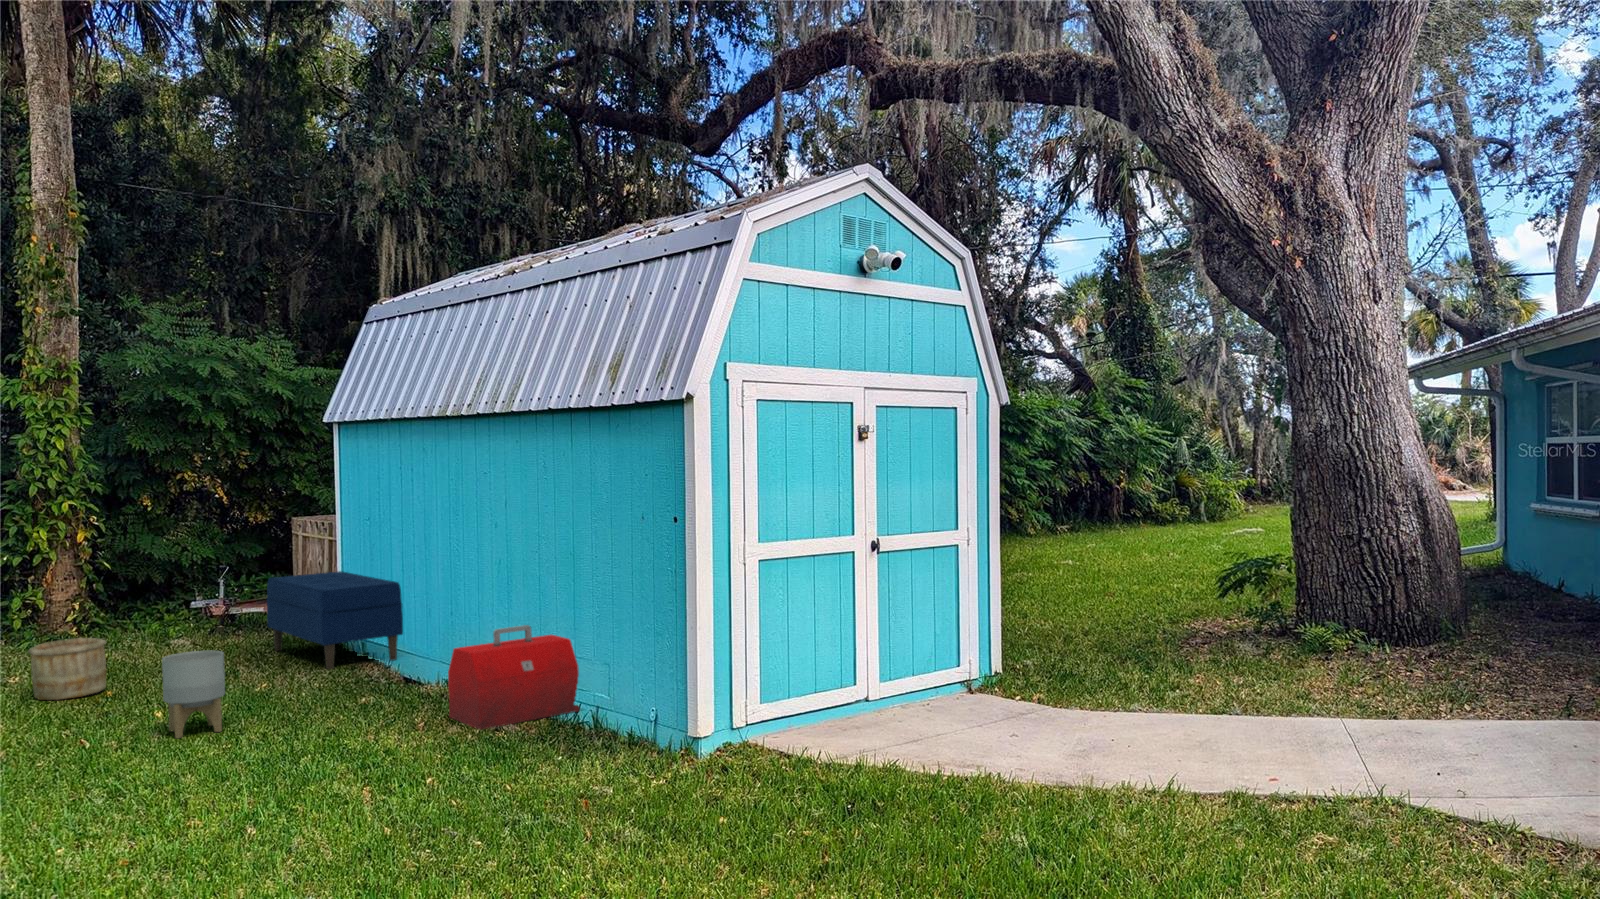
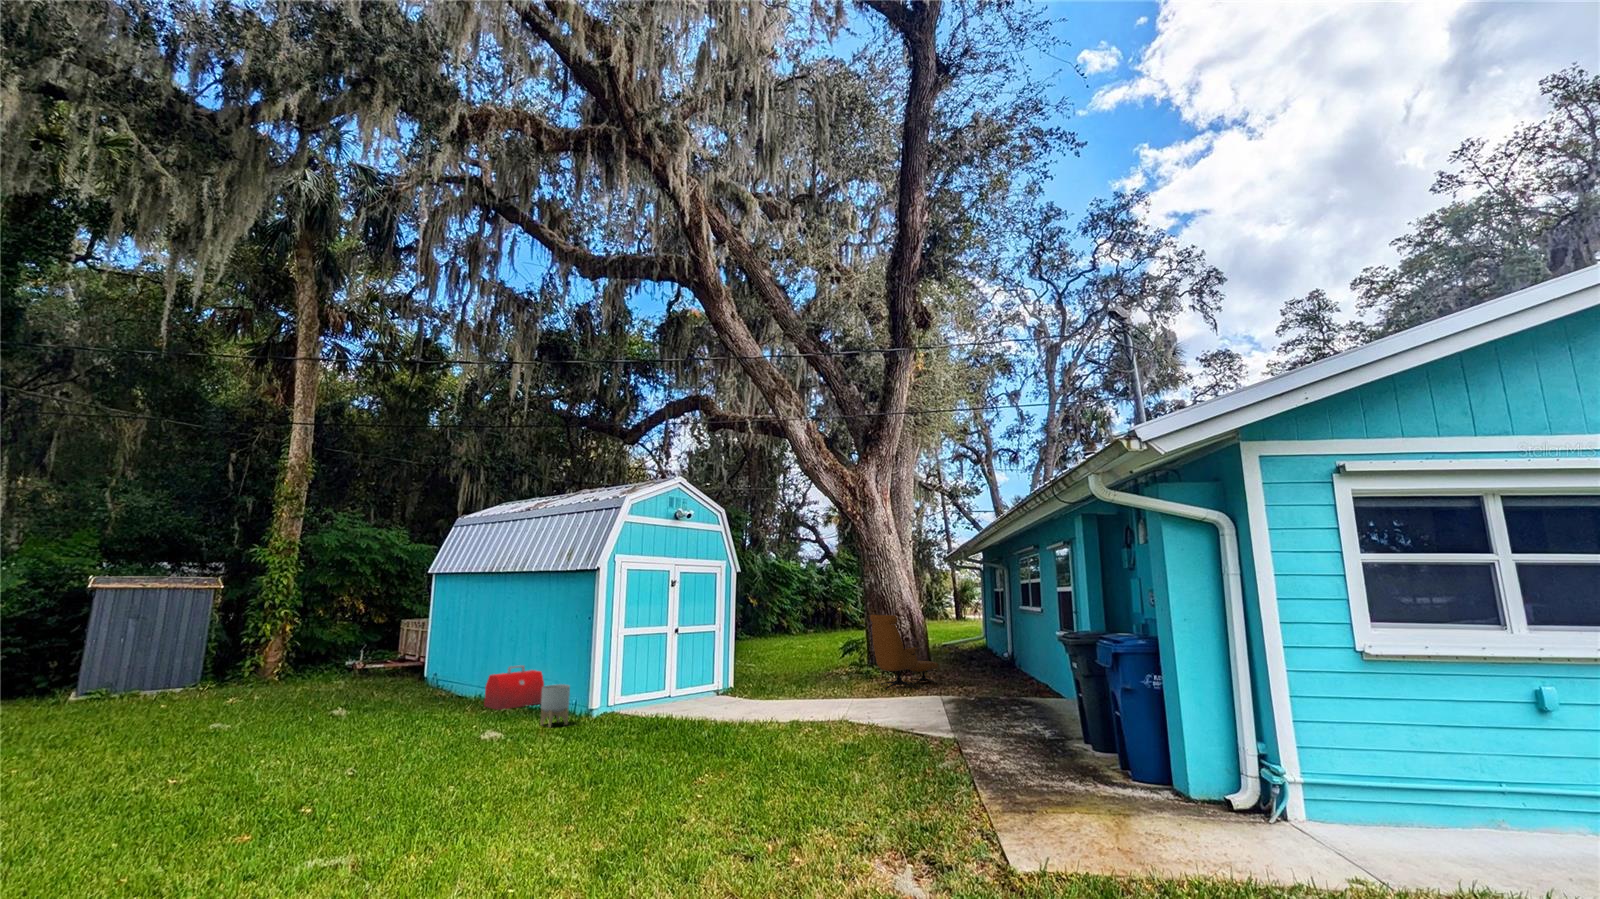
lounge chair: none [1349,500,1510,683] -> present [870,614,938,690]
bench: present [267,571,403,670] -> none [390,646,461,692]
wooden bucket: present [28,638,106,700] -> none [278,675,317,704]
planter: present [162,651,225,738] -> present [540,684,570,728]

